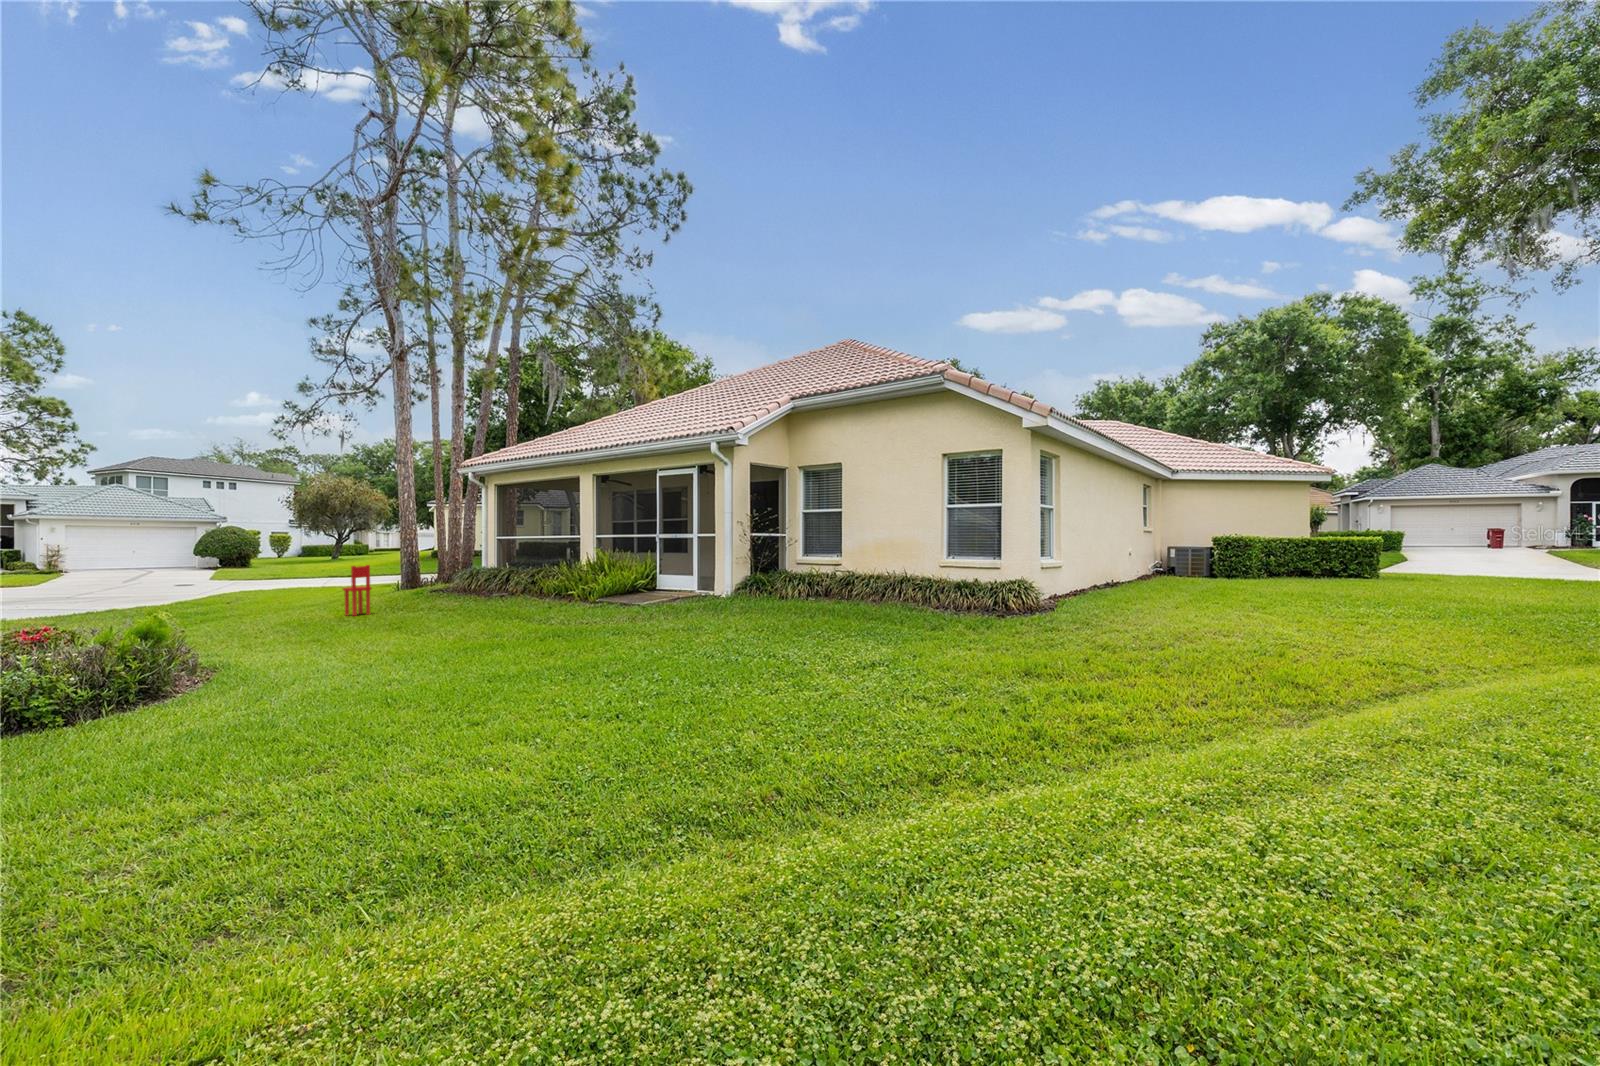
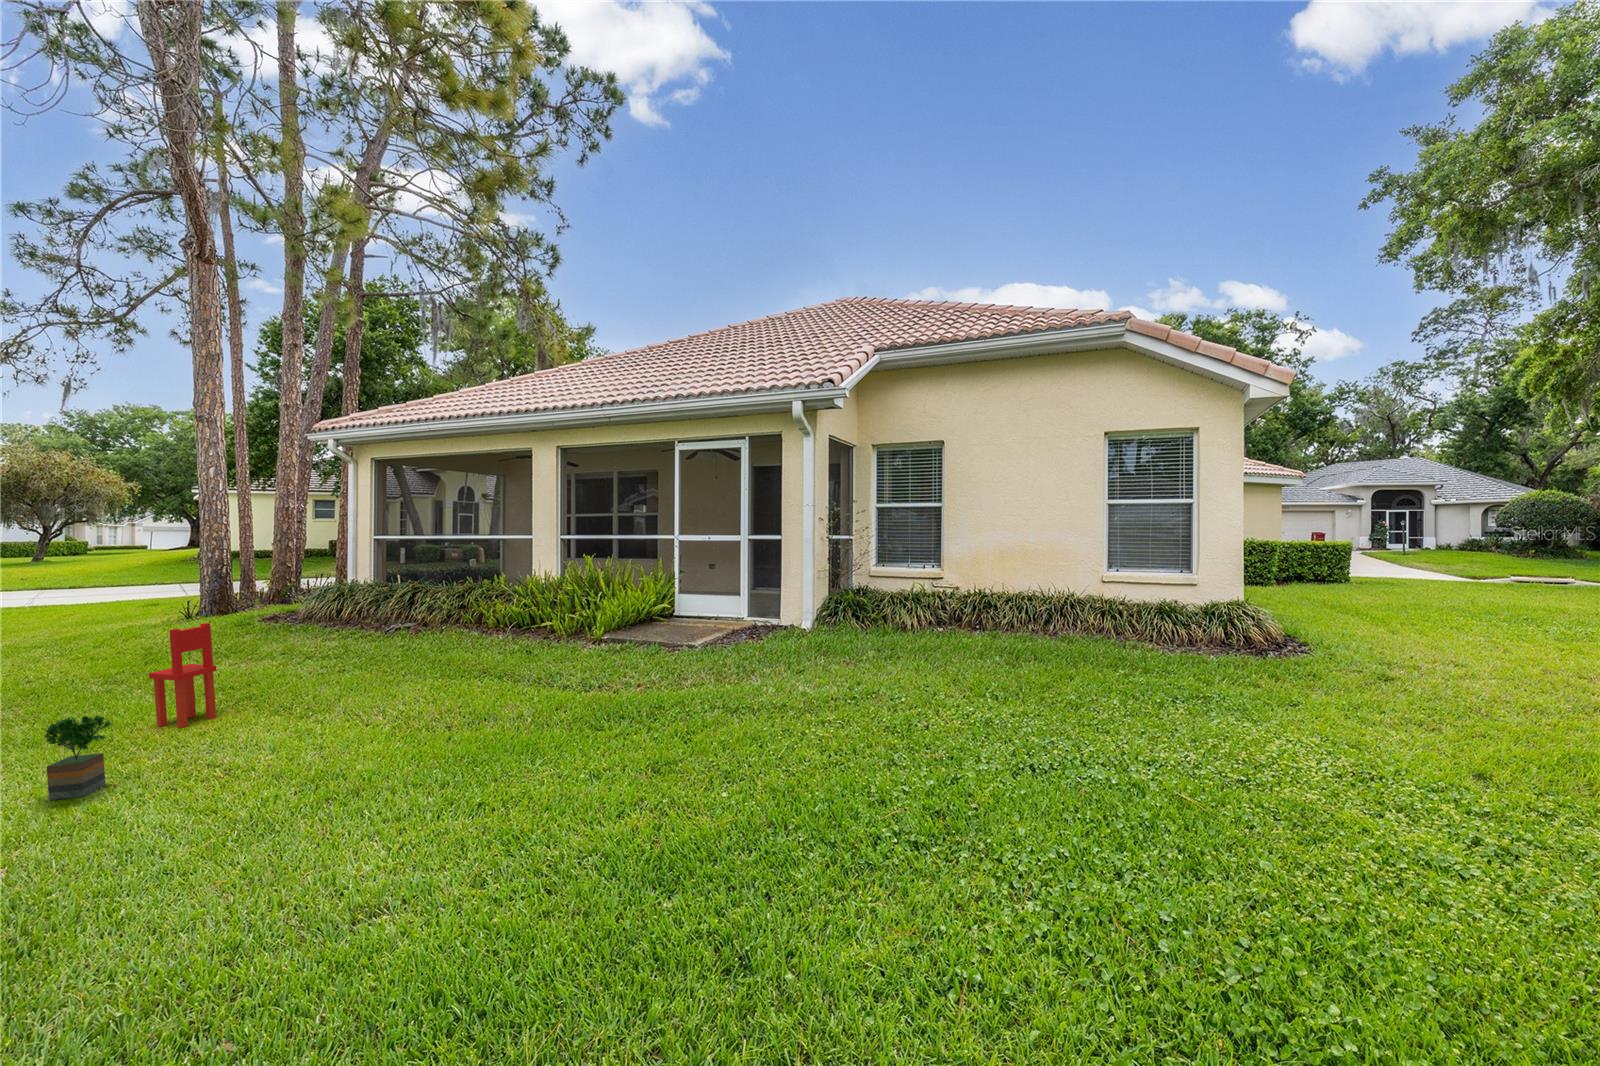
potted tree: none [293,594,320,628] -> present [44,715,113,800]

